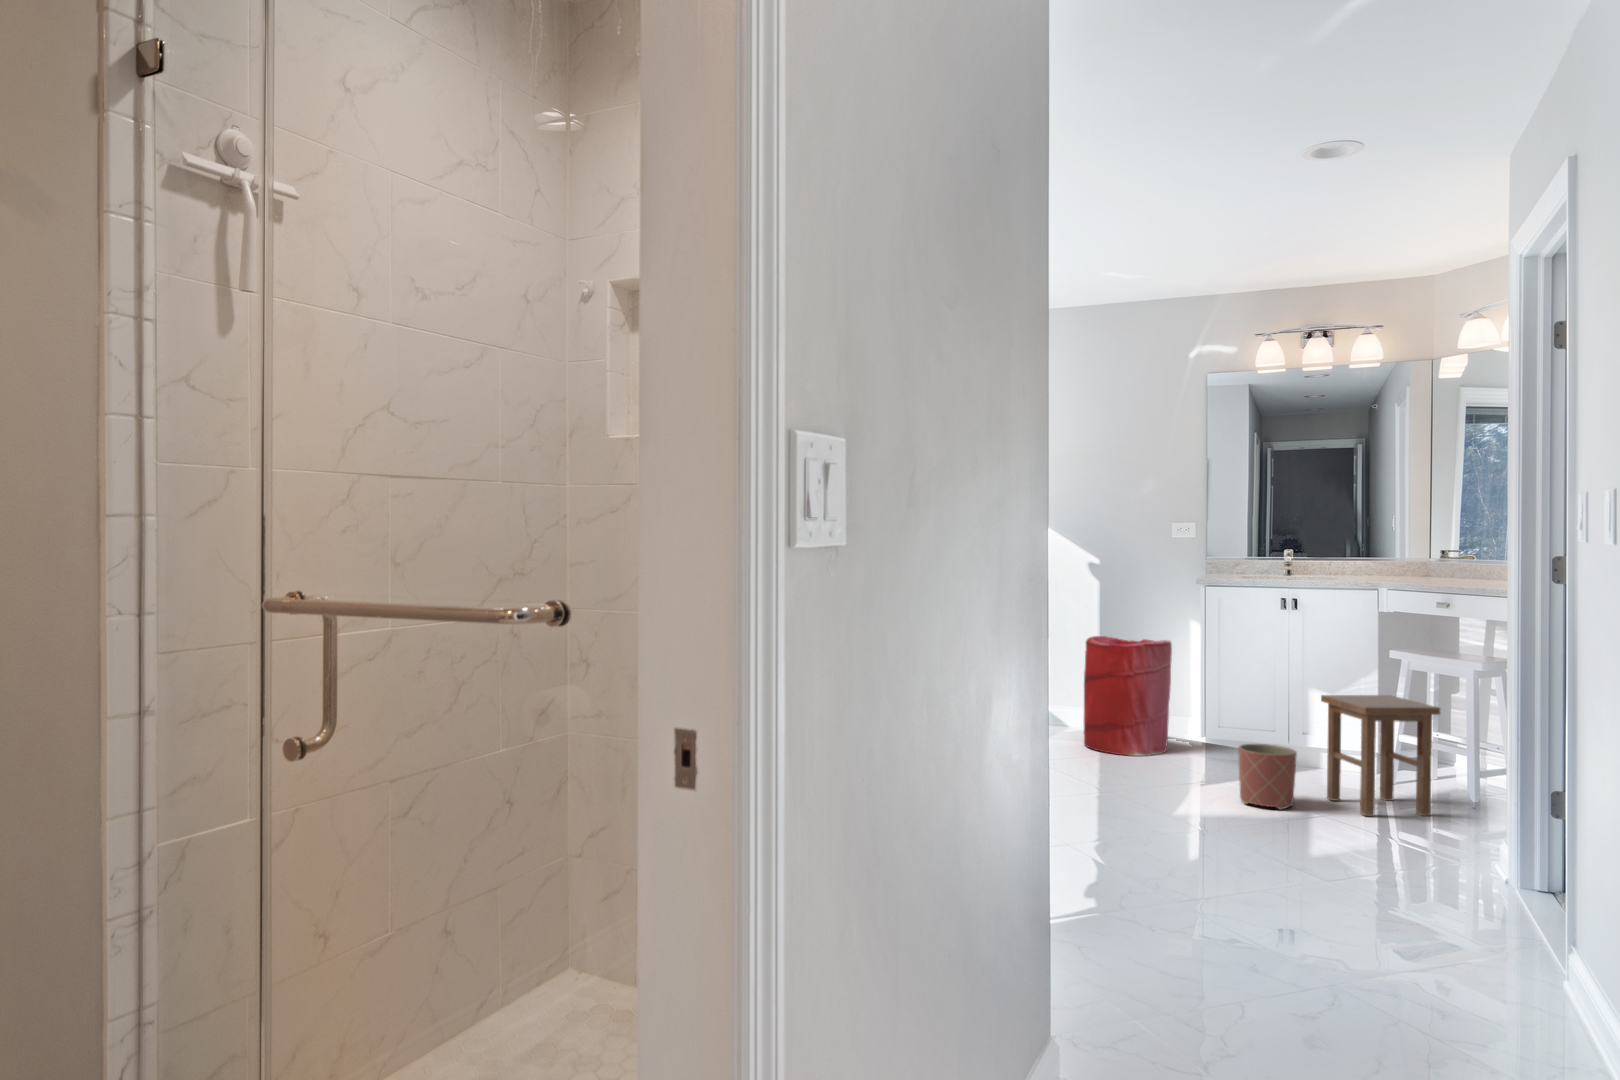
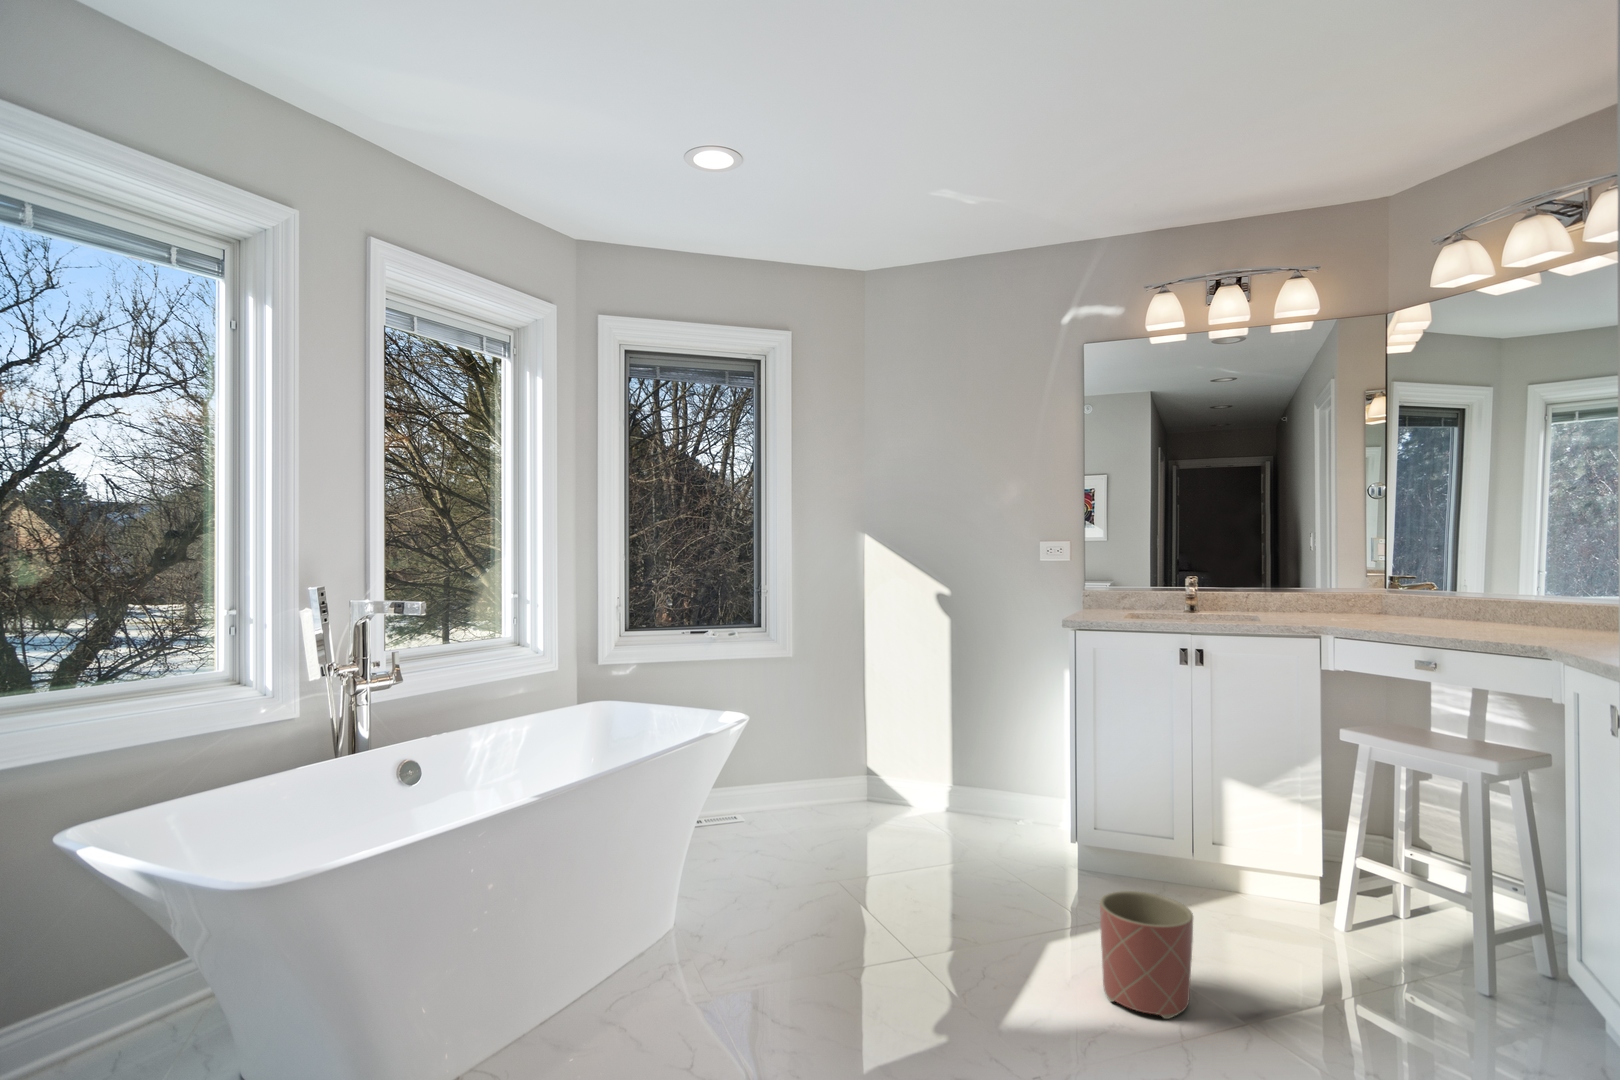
laundry hamper: present [1084,636,1172,756] -> none [918,692,1033,868]
stool: present [1321,695,1440,816] -> none [1234,813,1438,1042]

